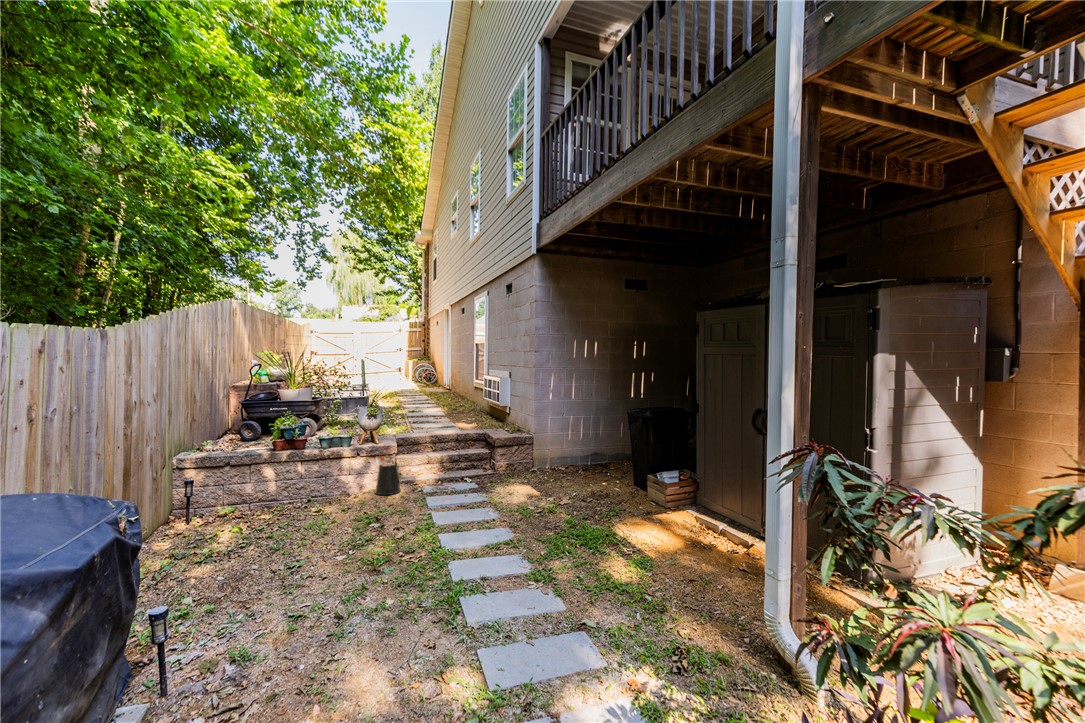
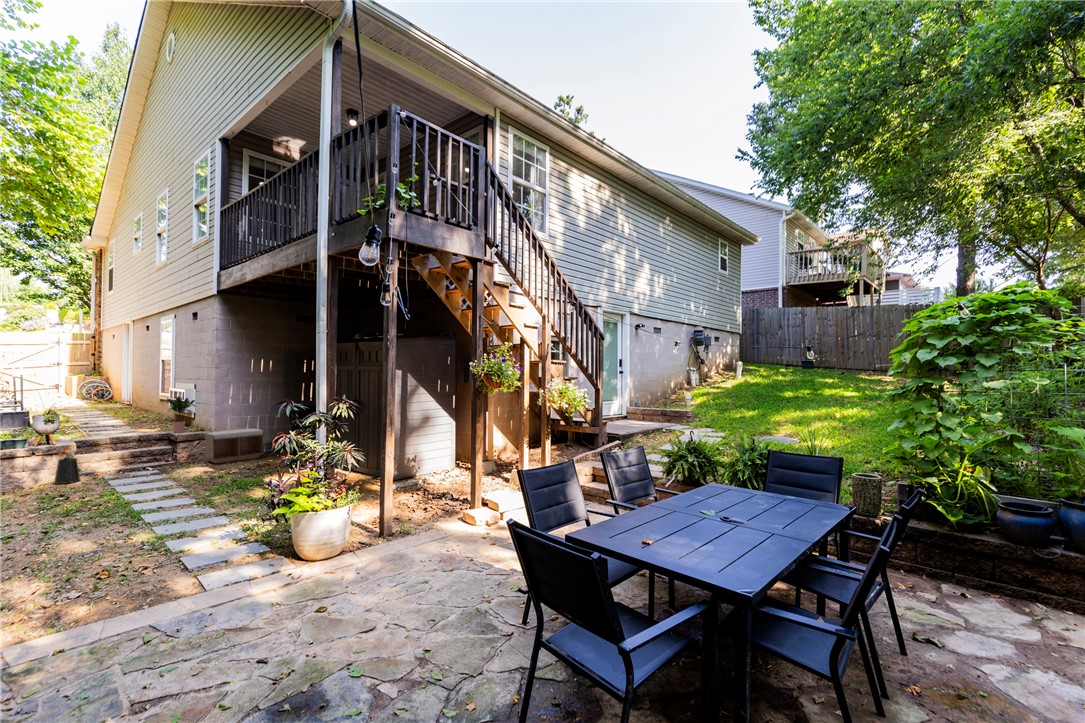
potted plant: none [483,385,515,432] -> present [167,396,195,433]
bench: none [525,434,594,481] -> present [205,429,264,463]

